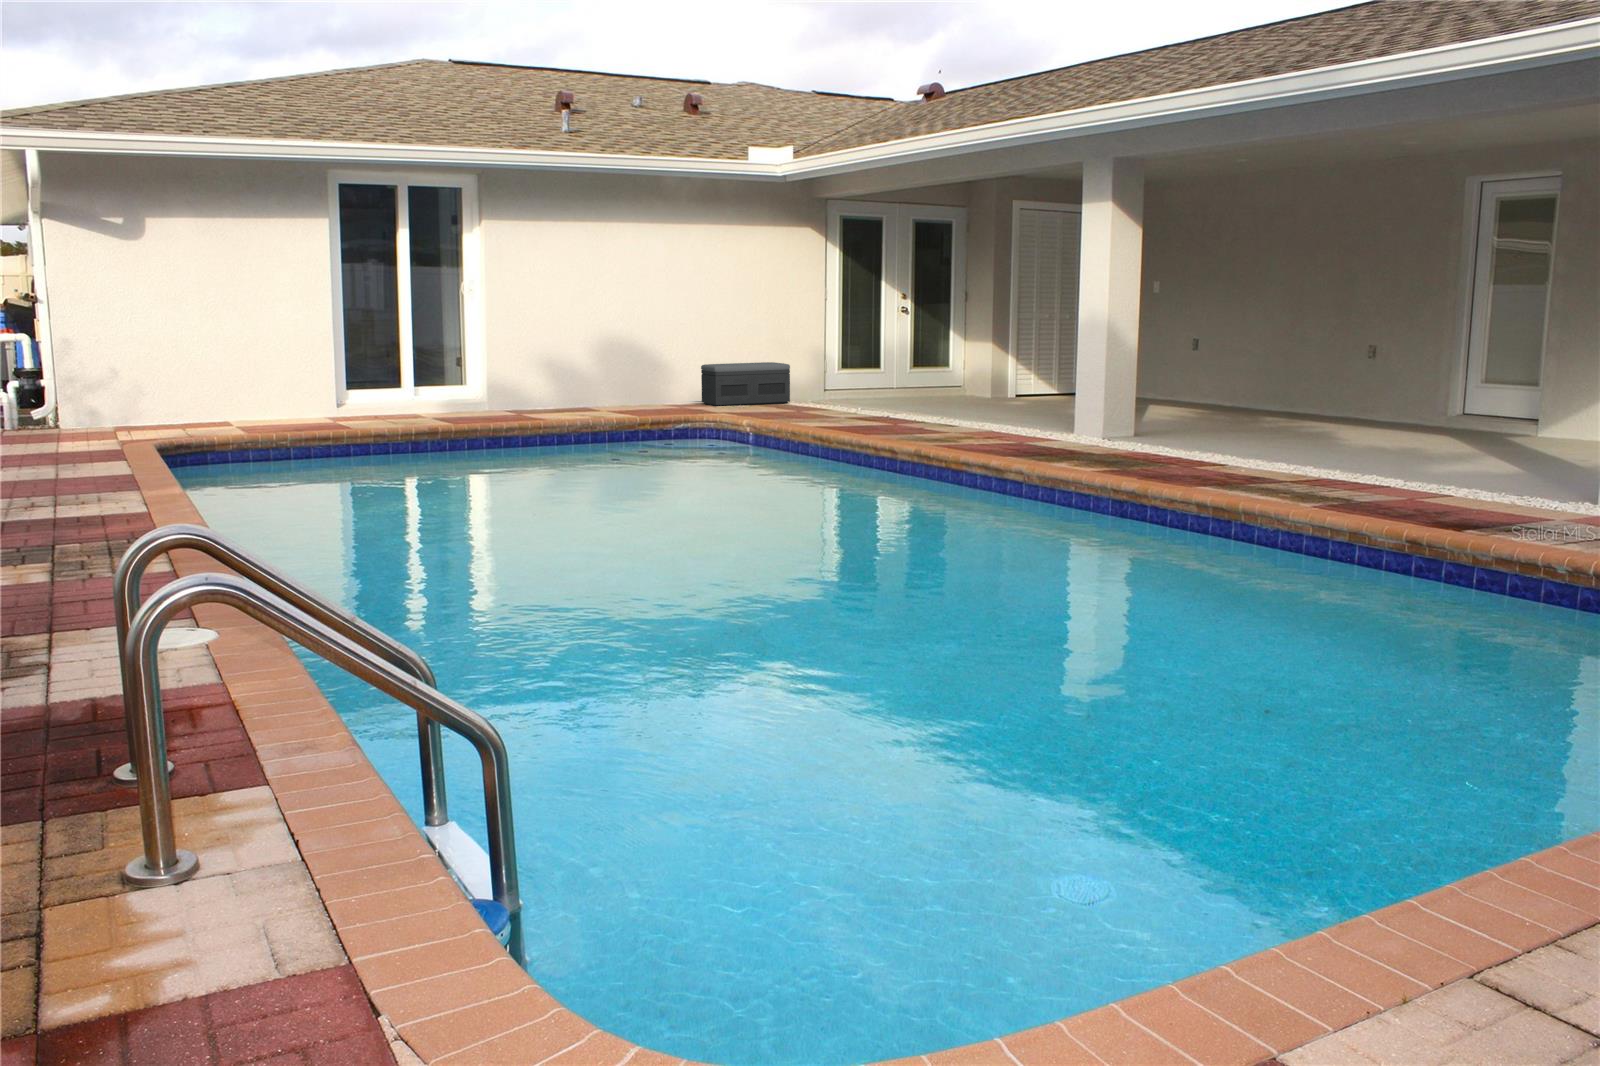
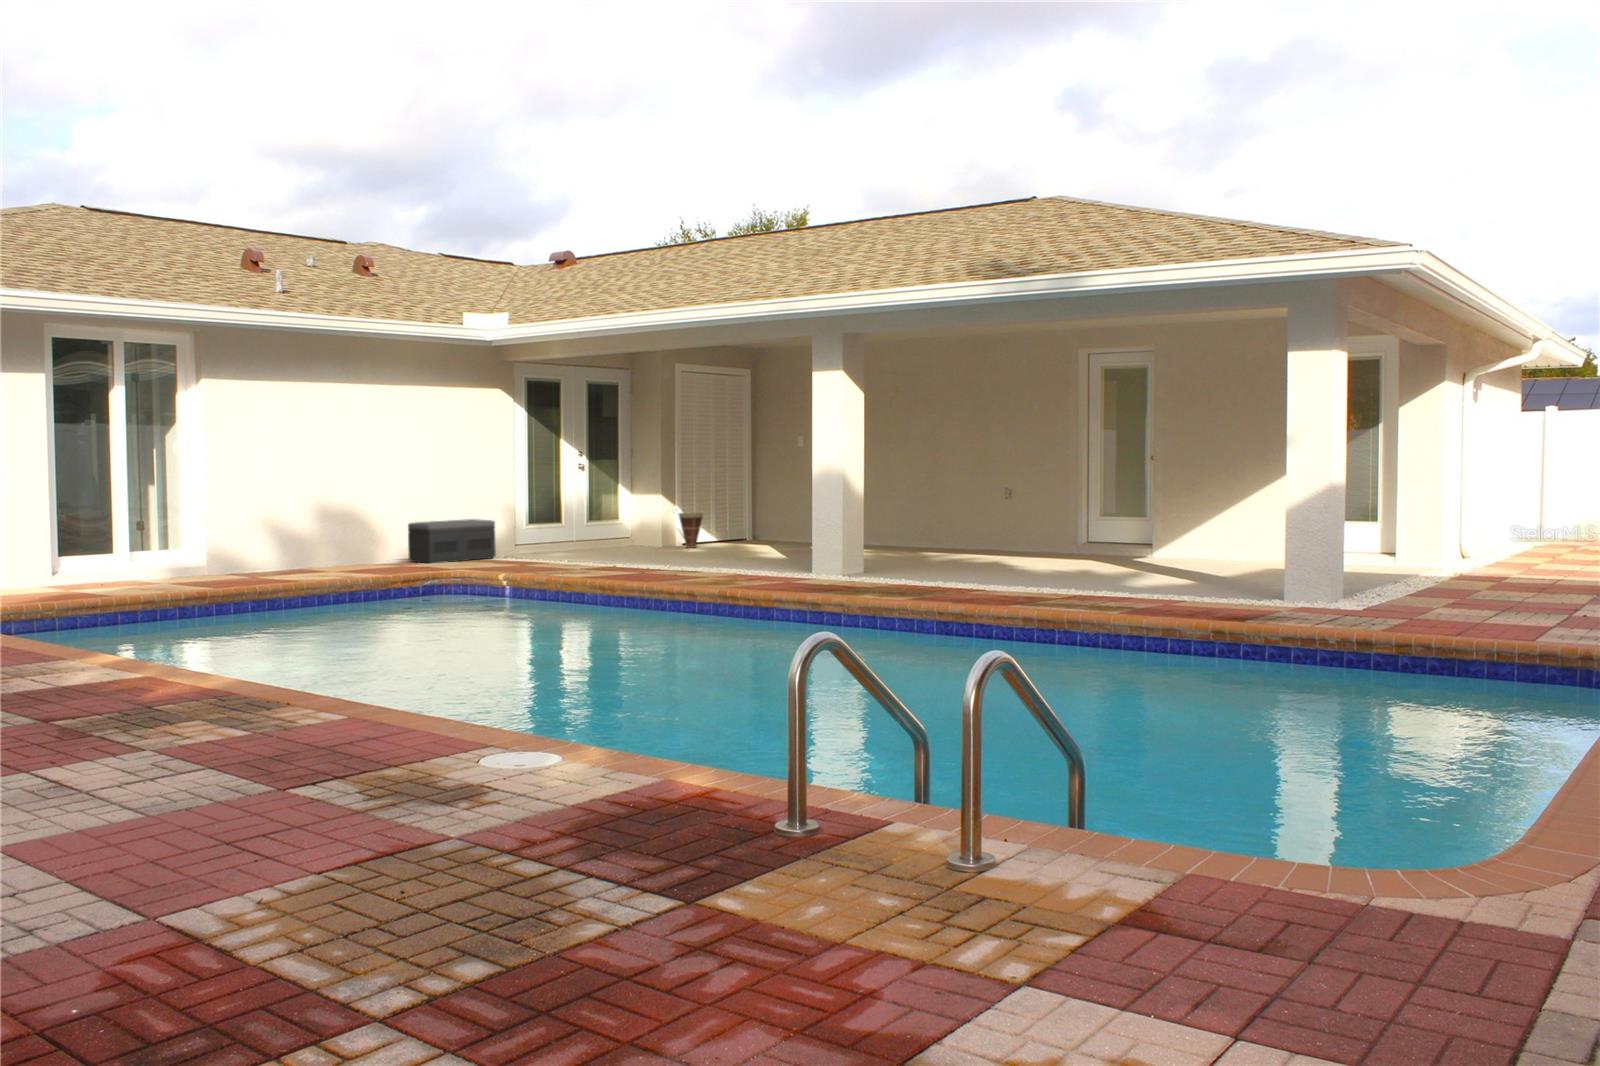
basket: none [992,356,1033,399] -> present [679,512,703,548]

